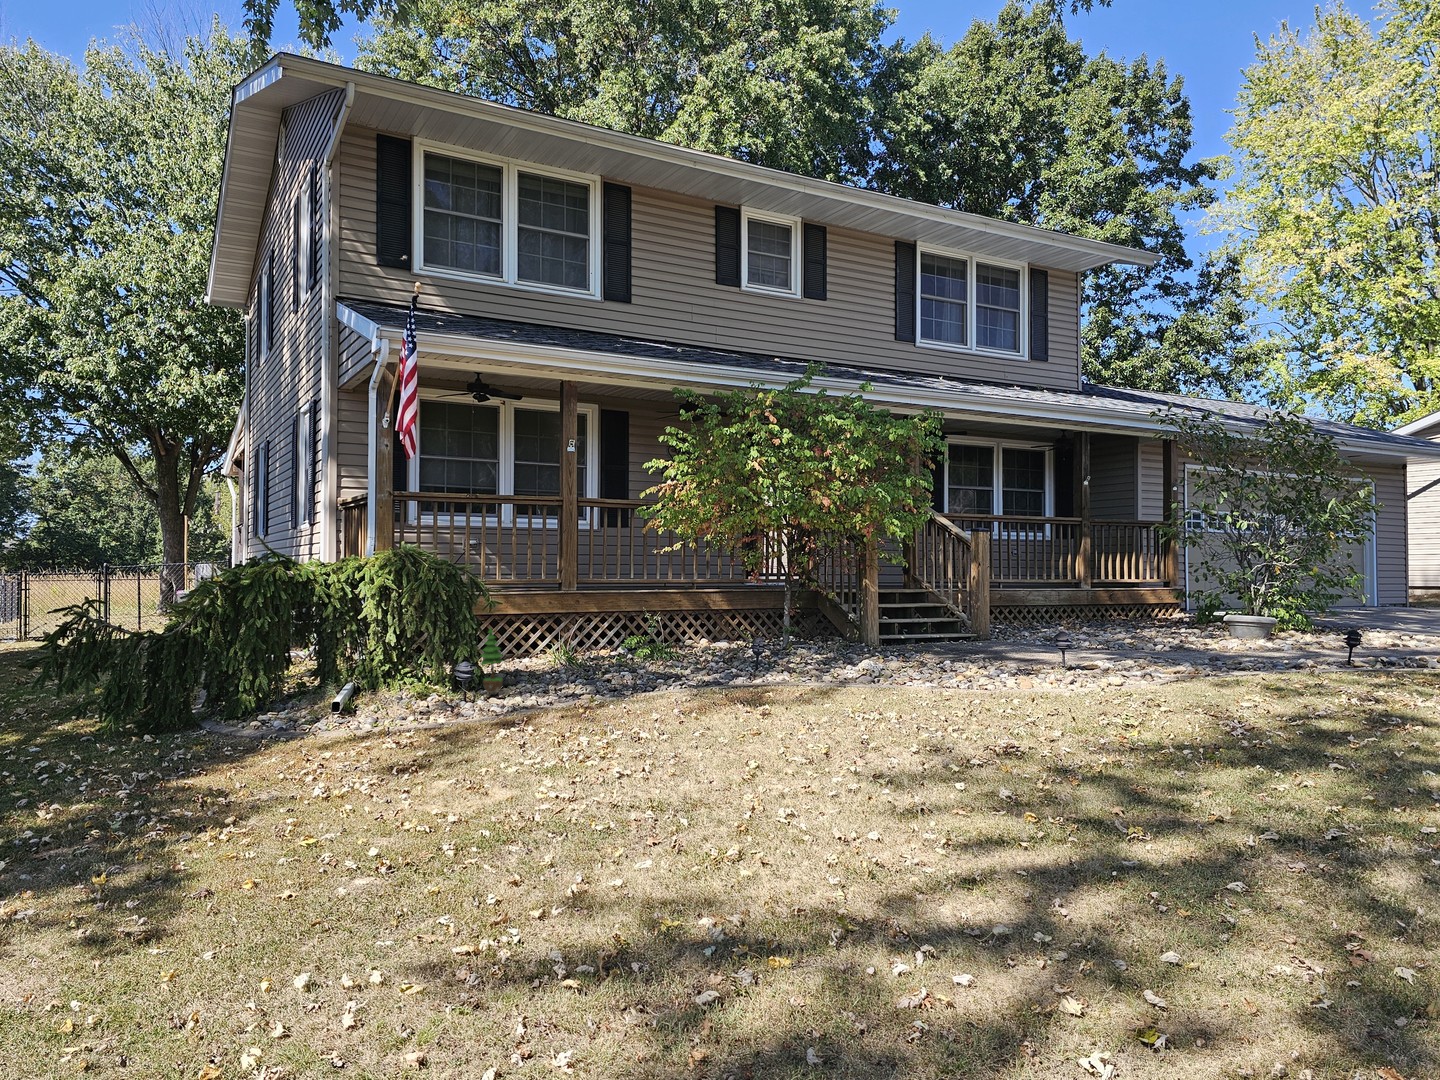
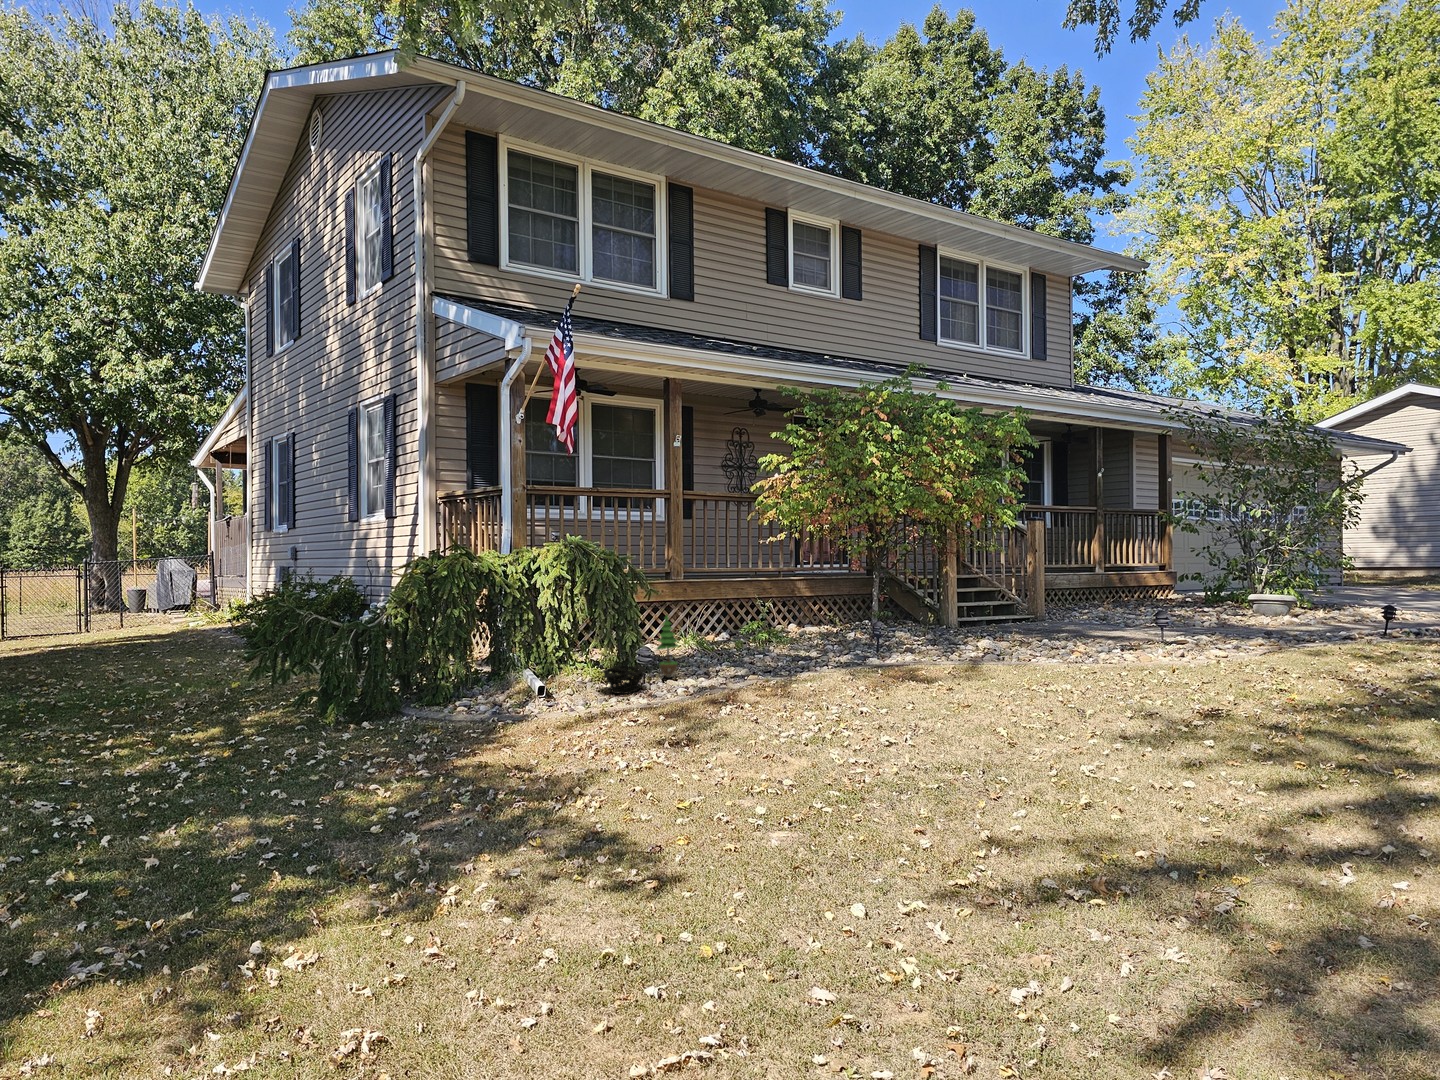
basket: none [405,663,456,711] -> present [601,654,646,694]

